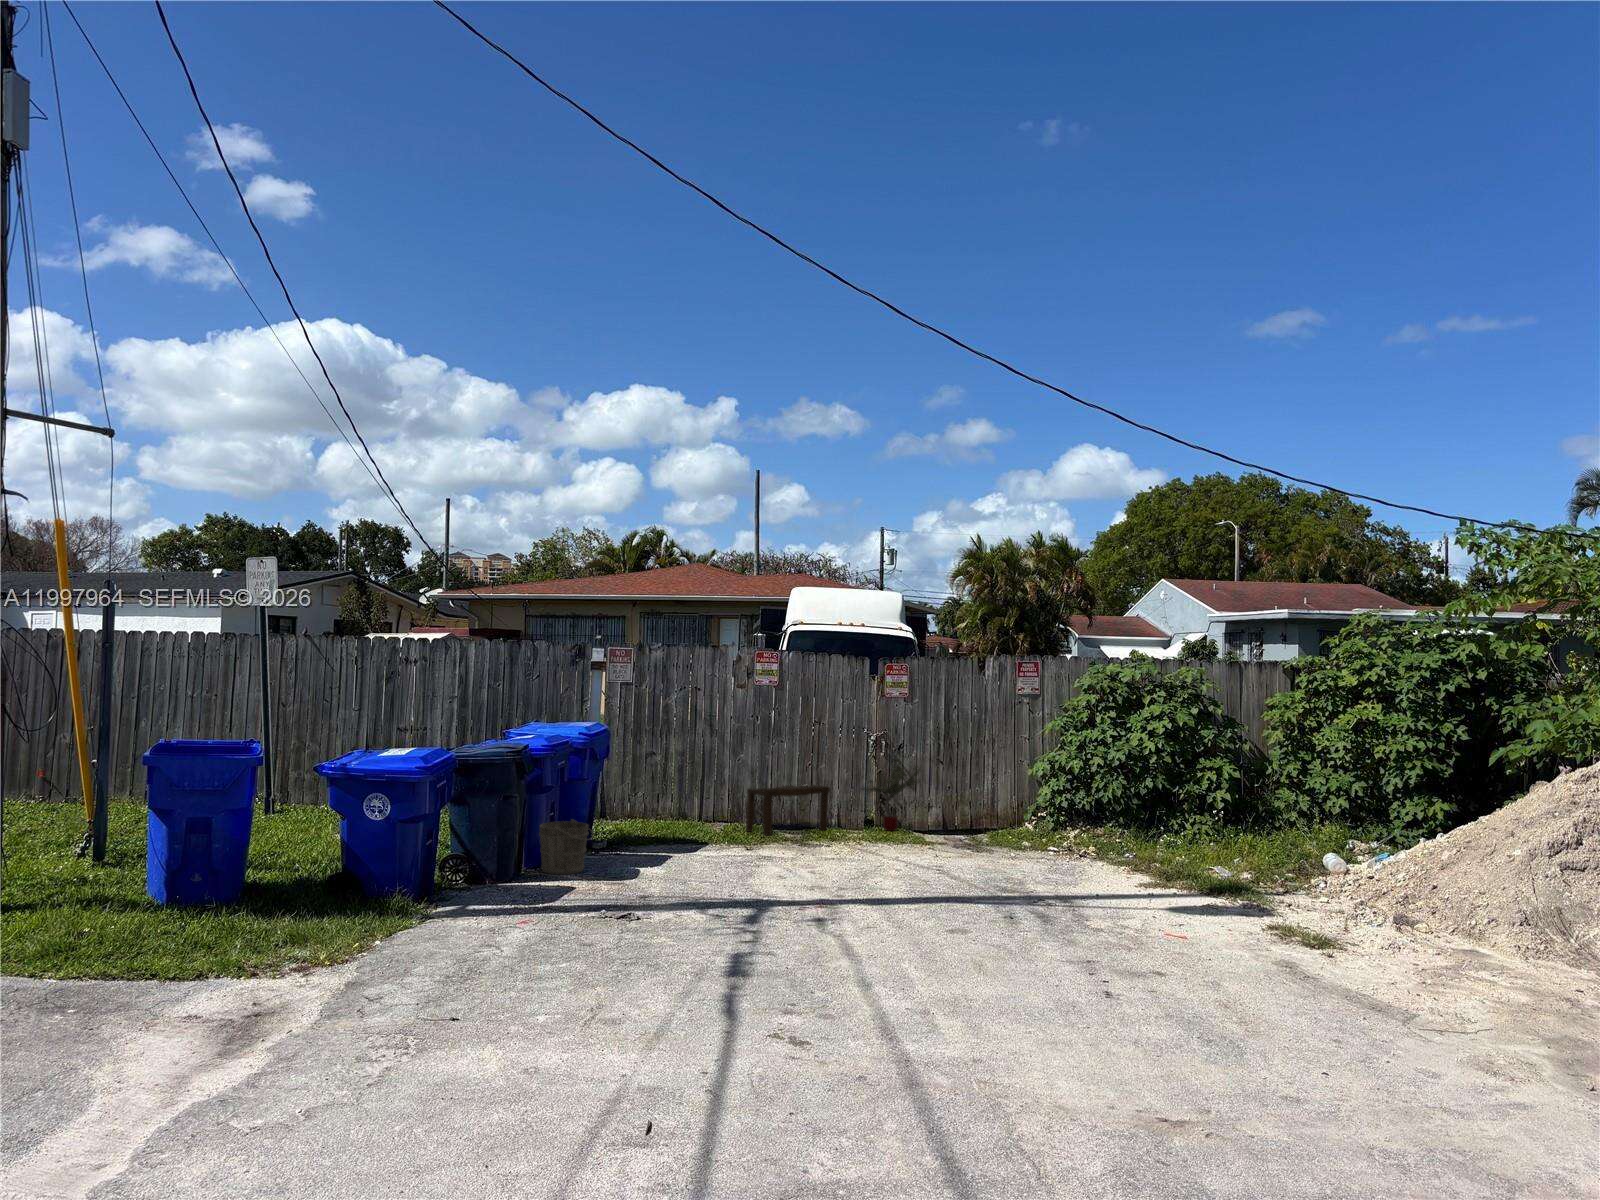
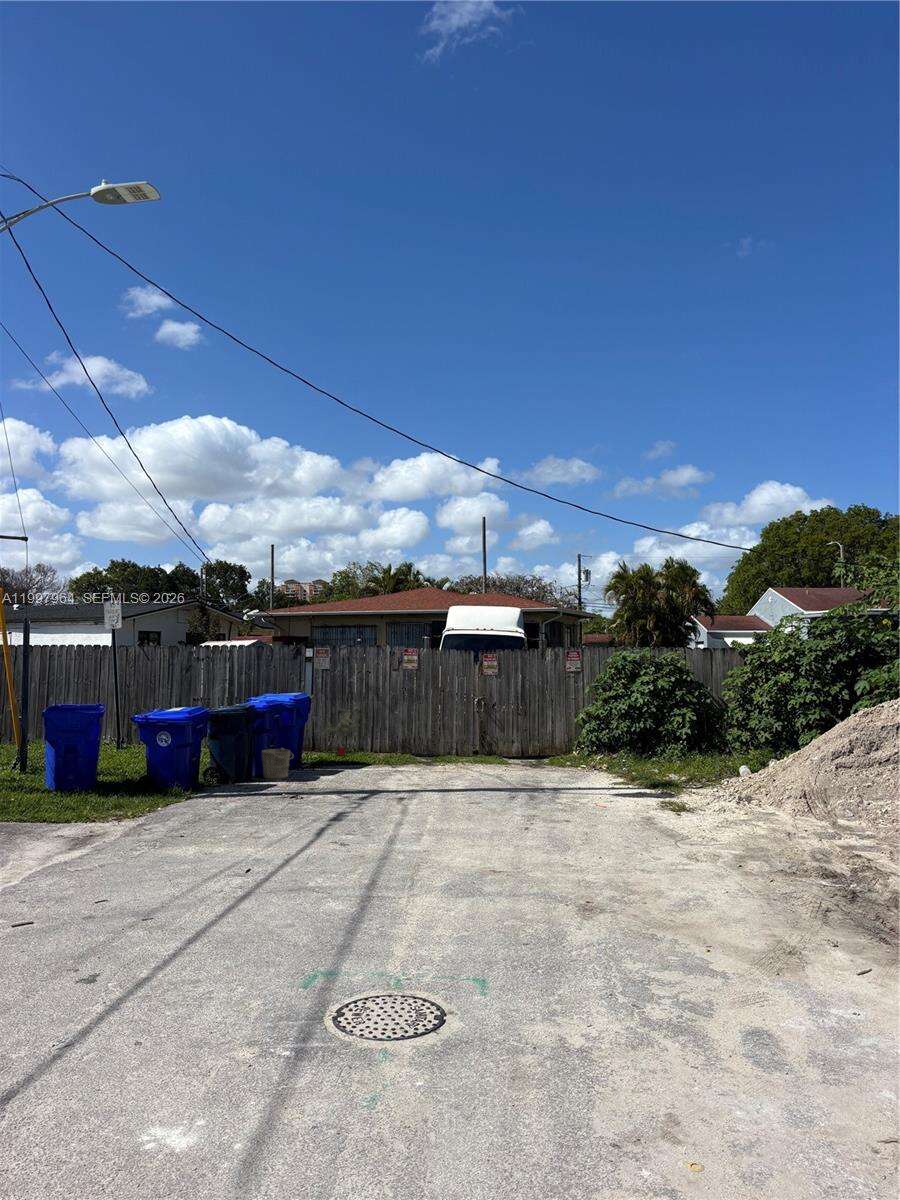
potted tree: present [862,756,921,831] -> present [325,710,359,756]
bench: present [746,784,830,836] -> none [398,729,450,760]

